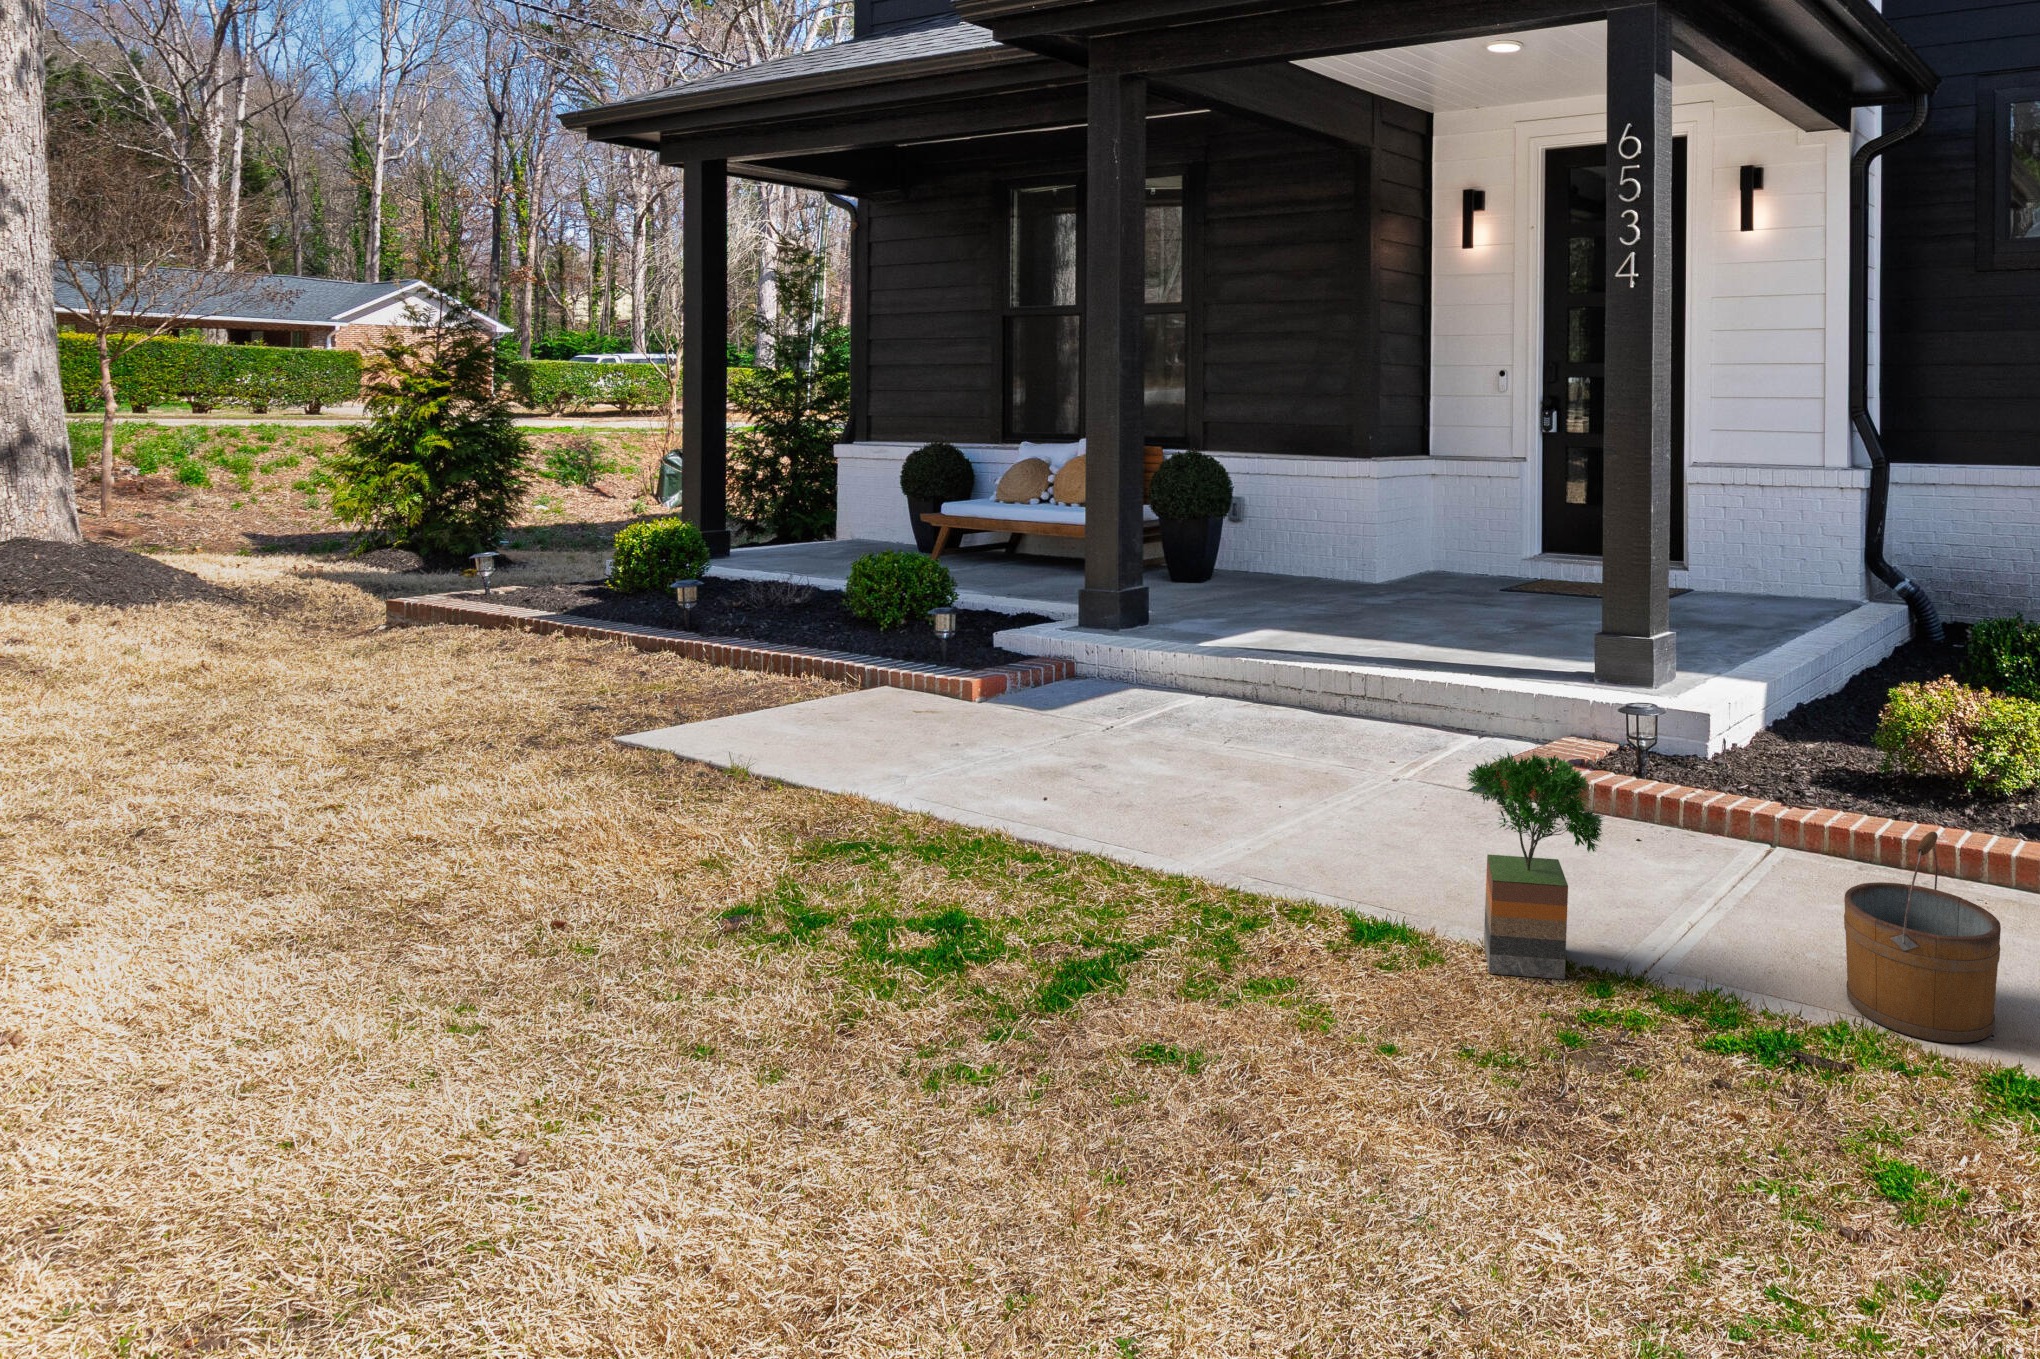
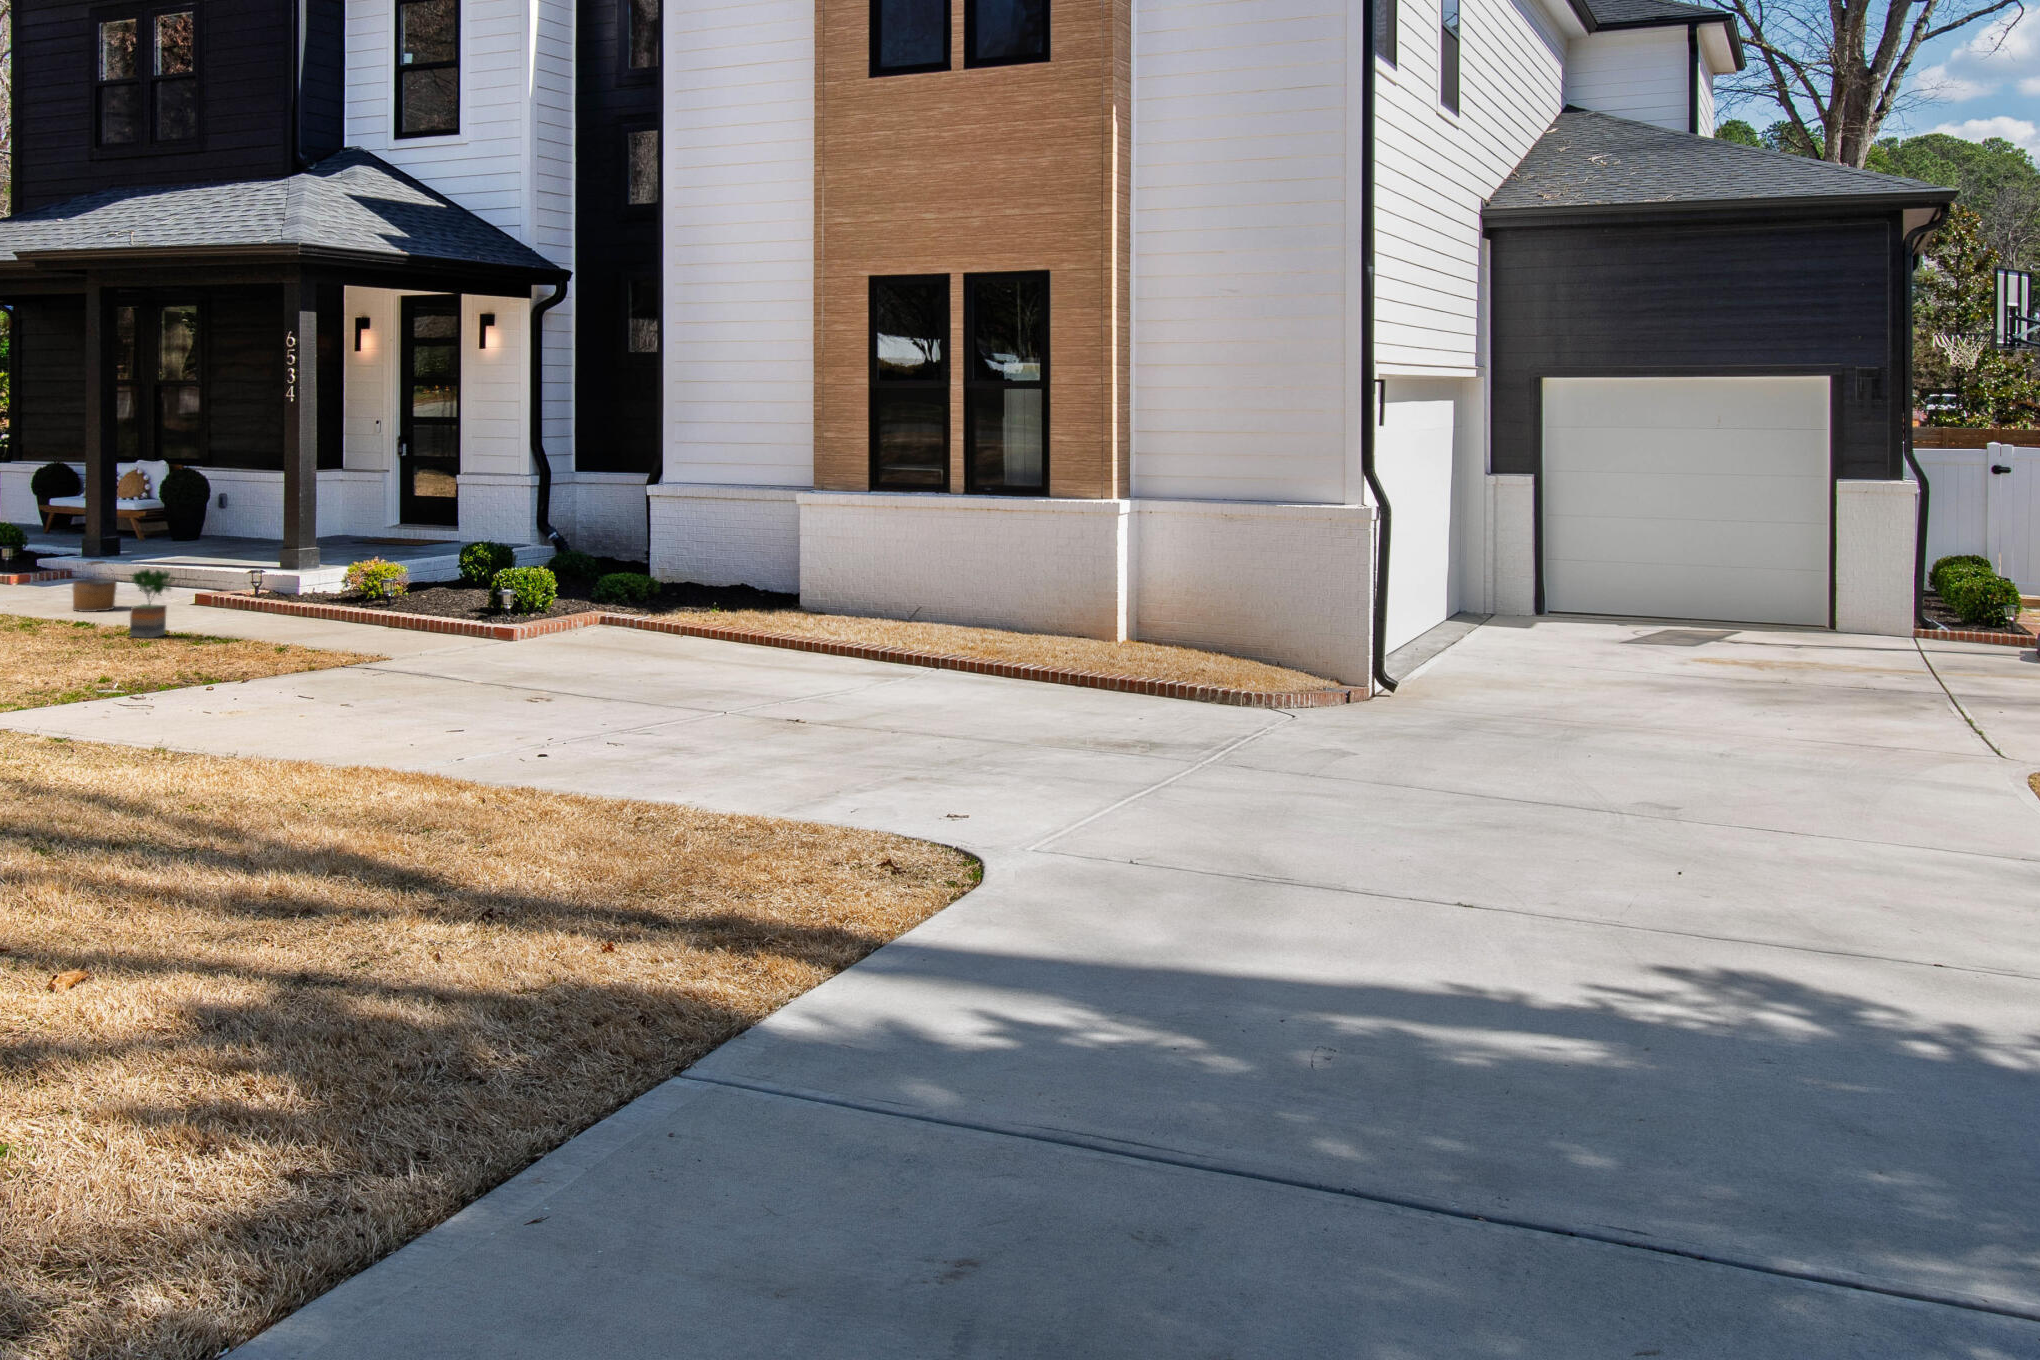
bucket: present [1844,831,2001,1043] -> present [73,561,117,612]

